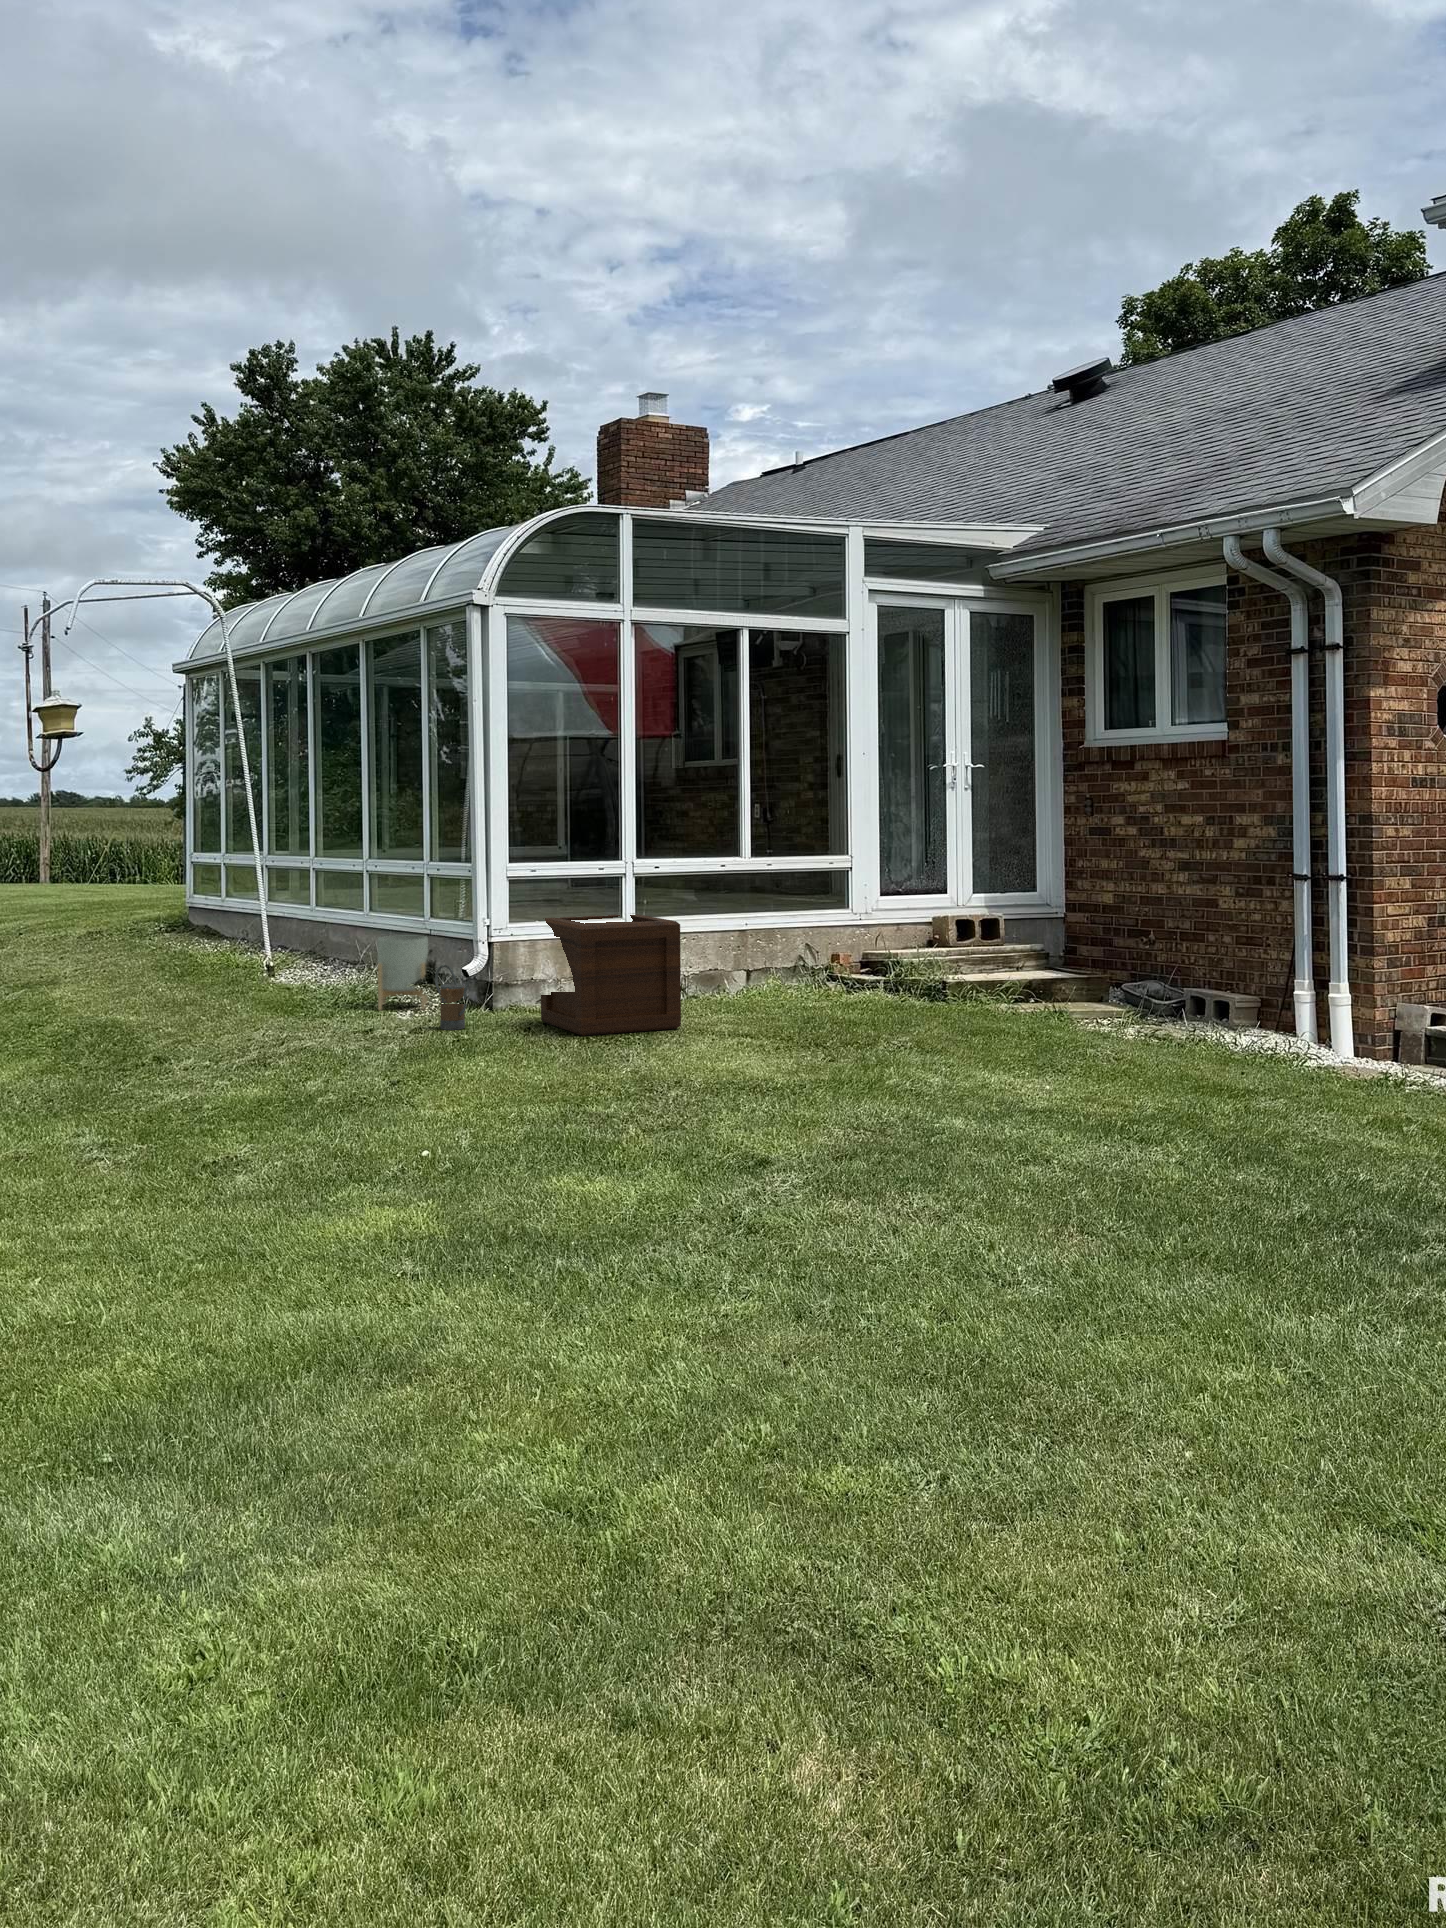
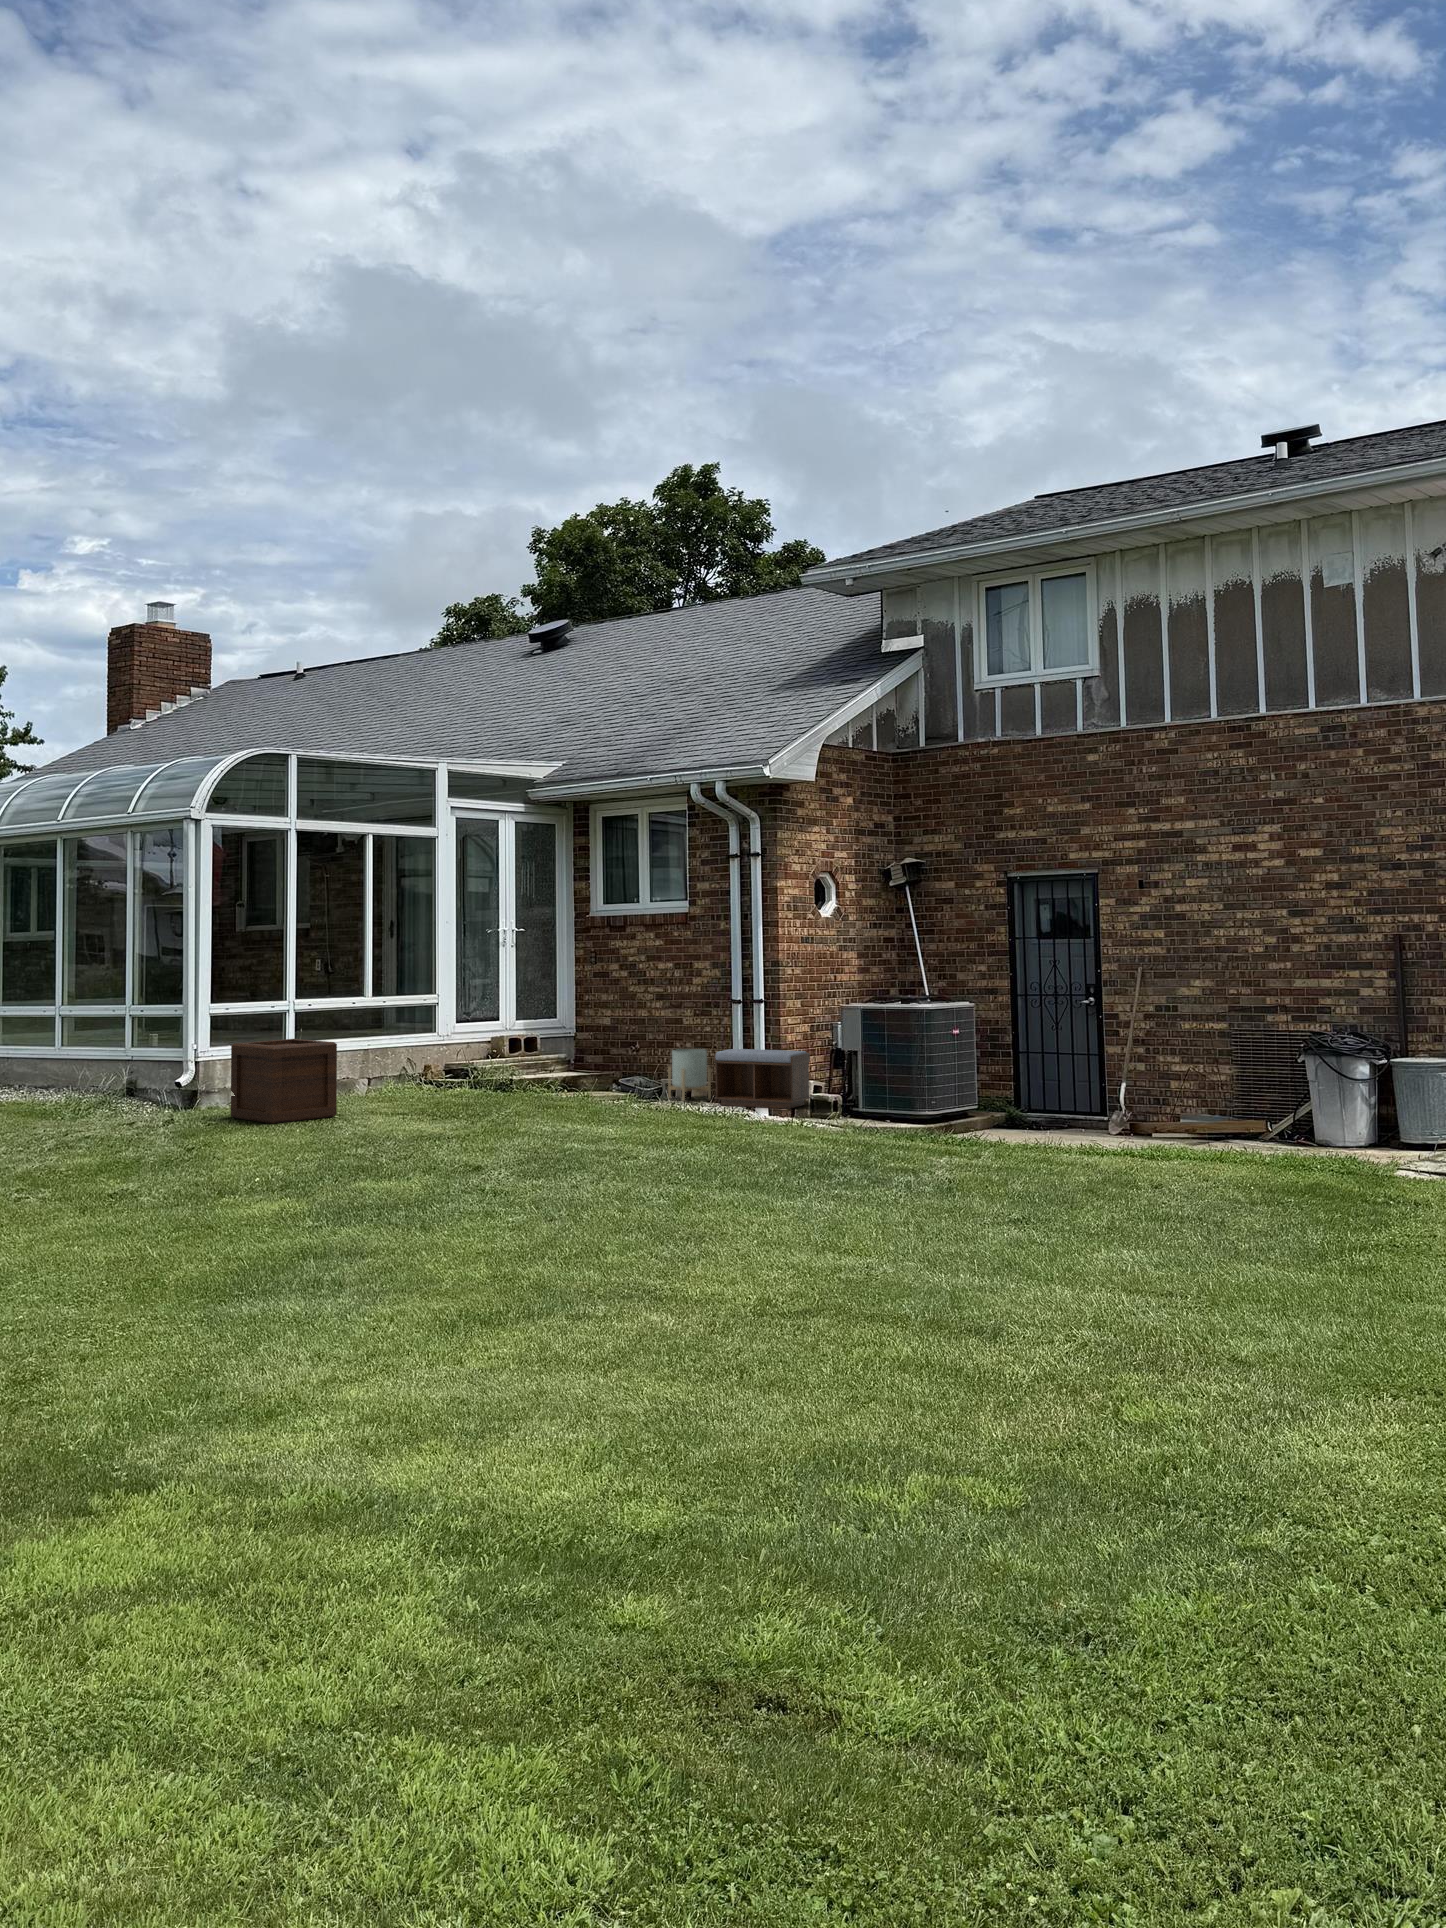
planter: present [378,936,428,1010] -> present [668,1049,711,1101]
bench: none [1258,954,1421,1055] -> present [714,1049,810,1109]
watering can: present [435,965,470,1030] -> none [155,1079,187,1125]

